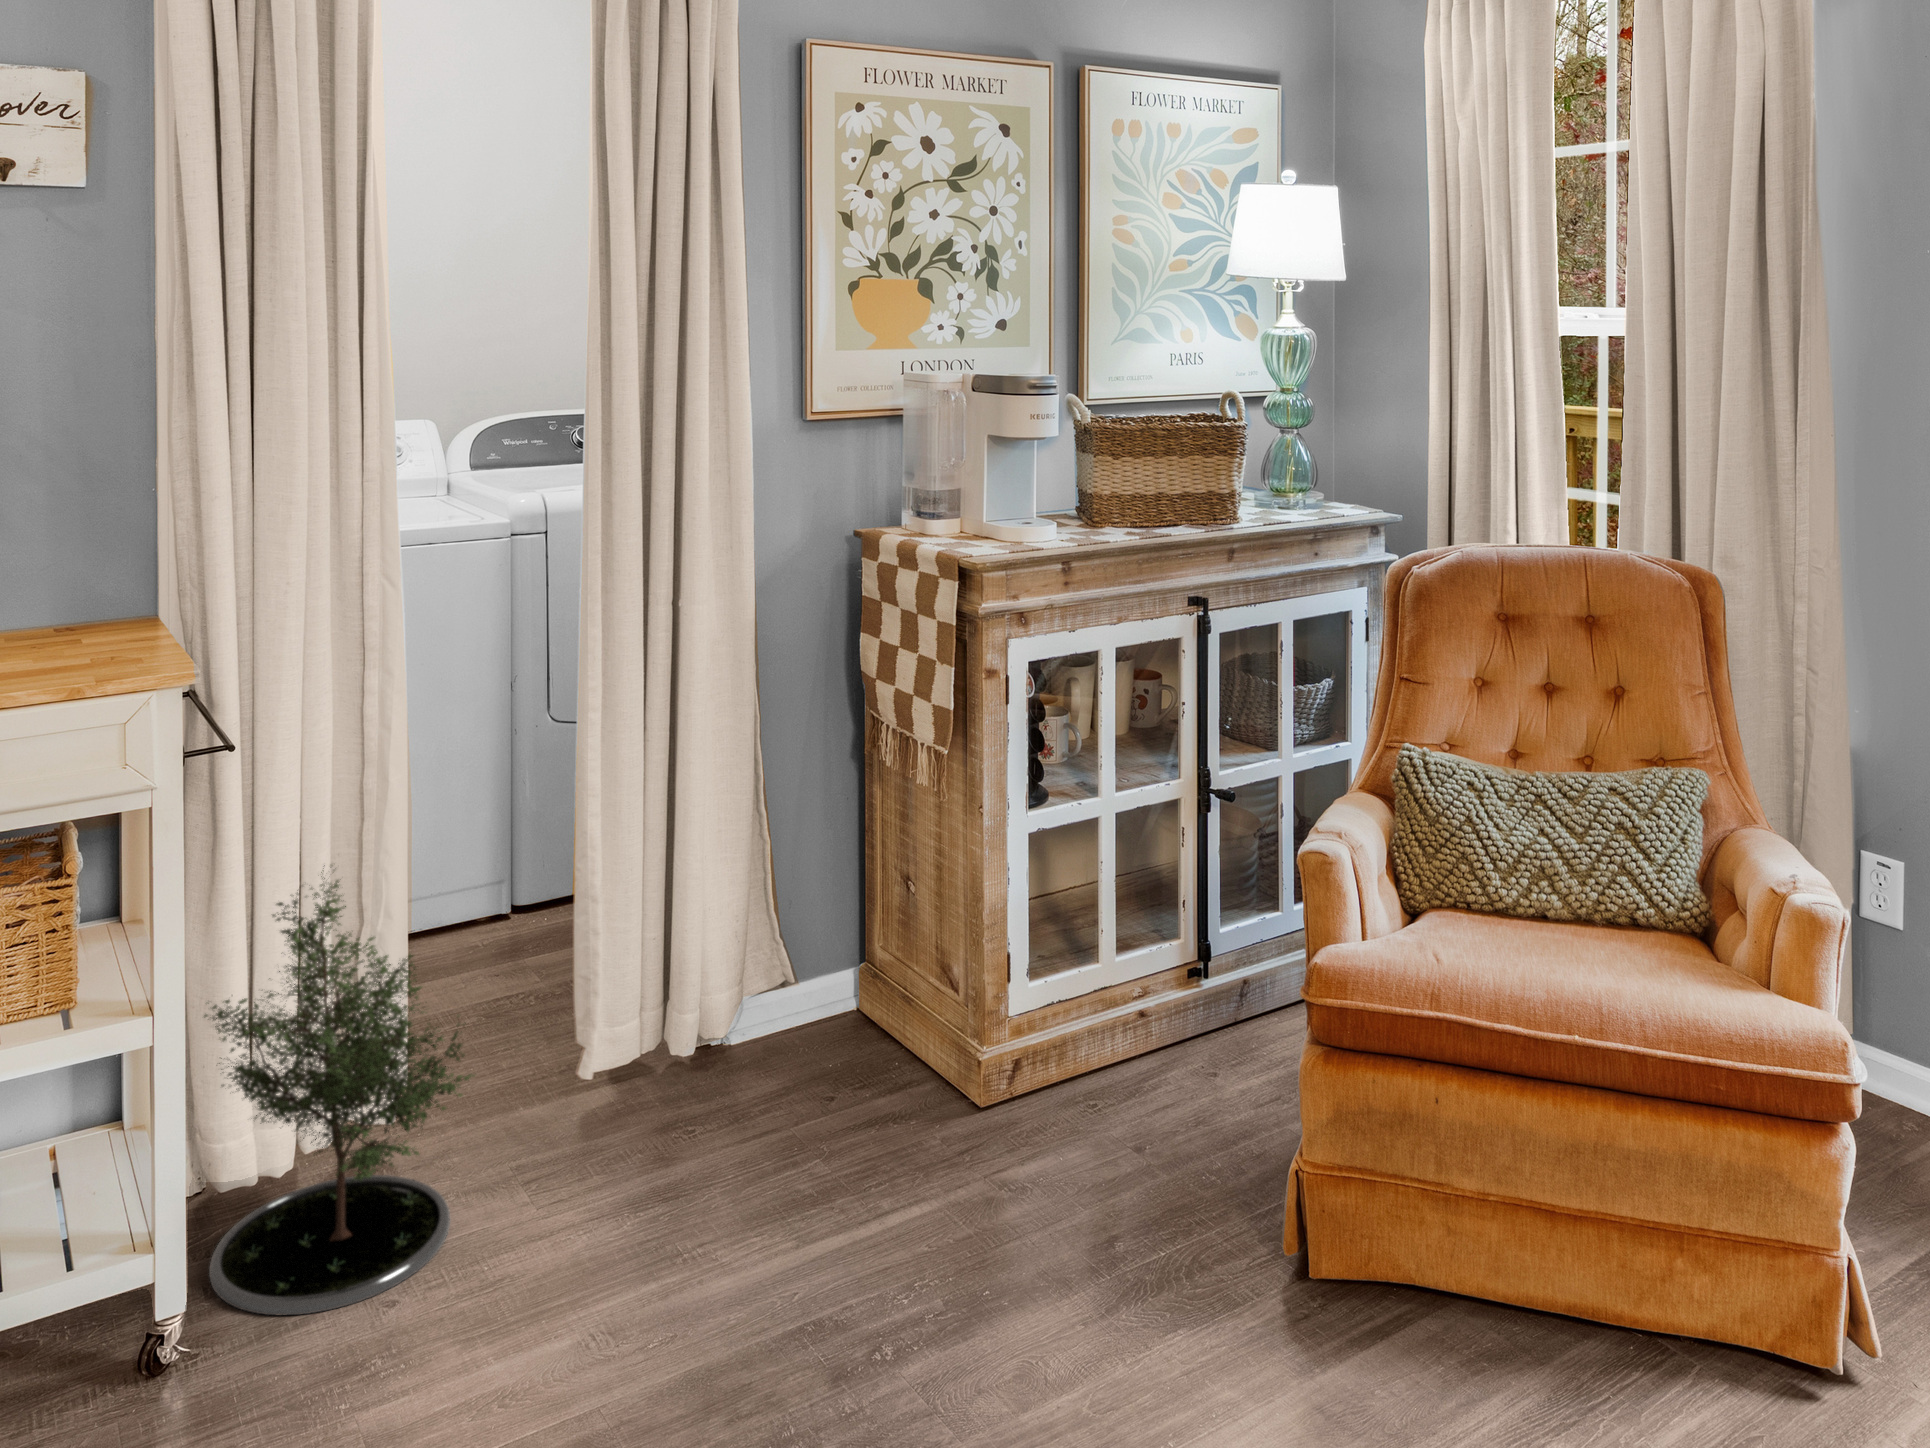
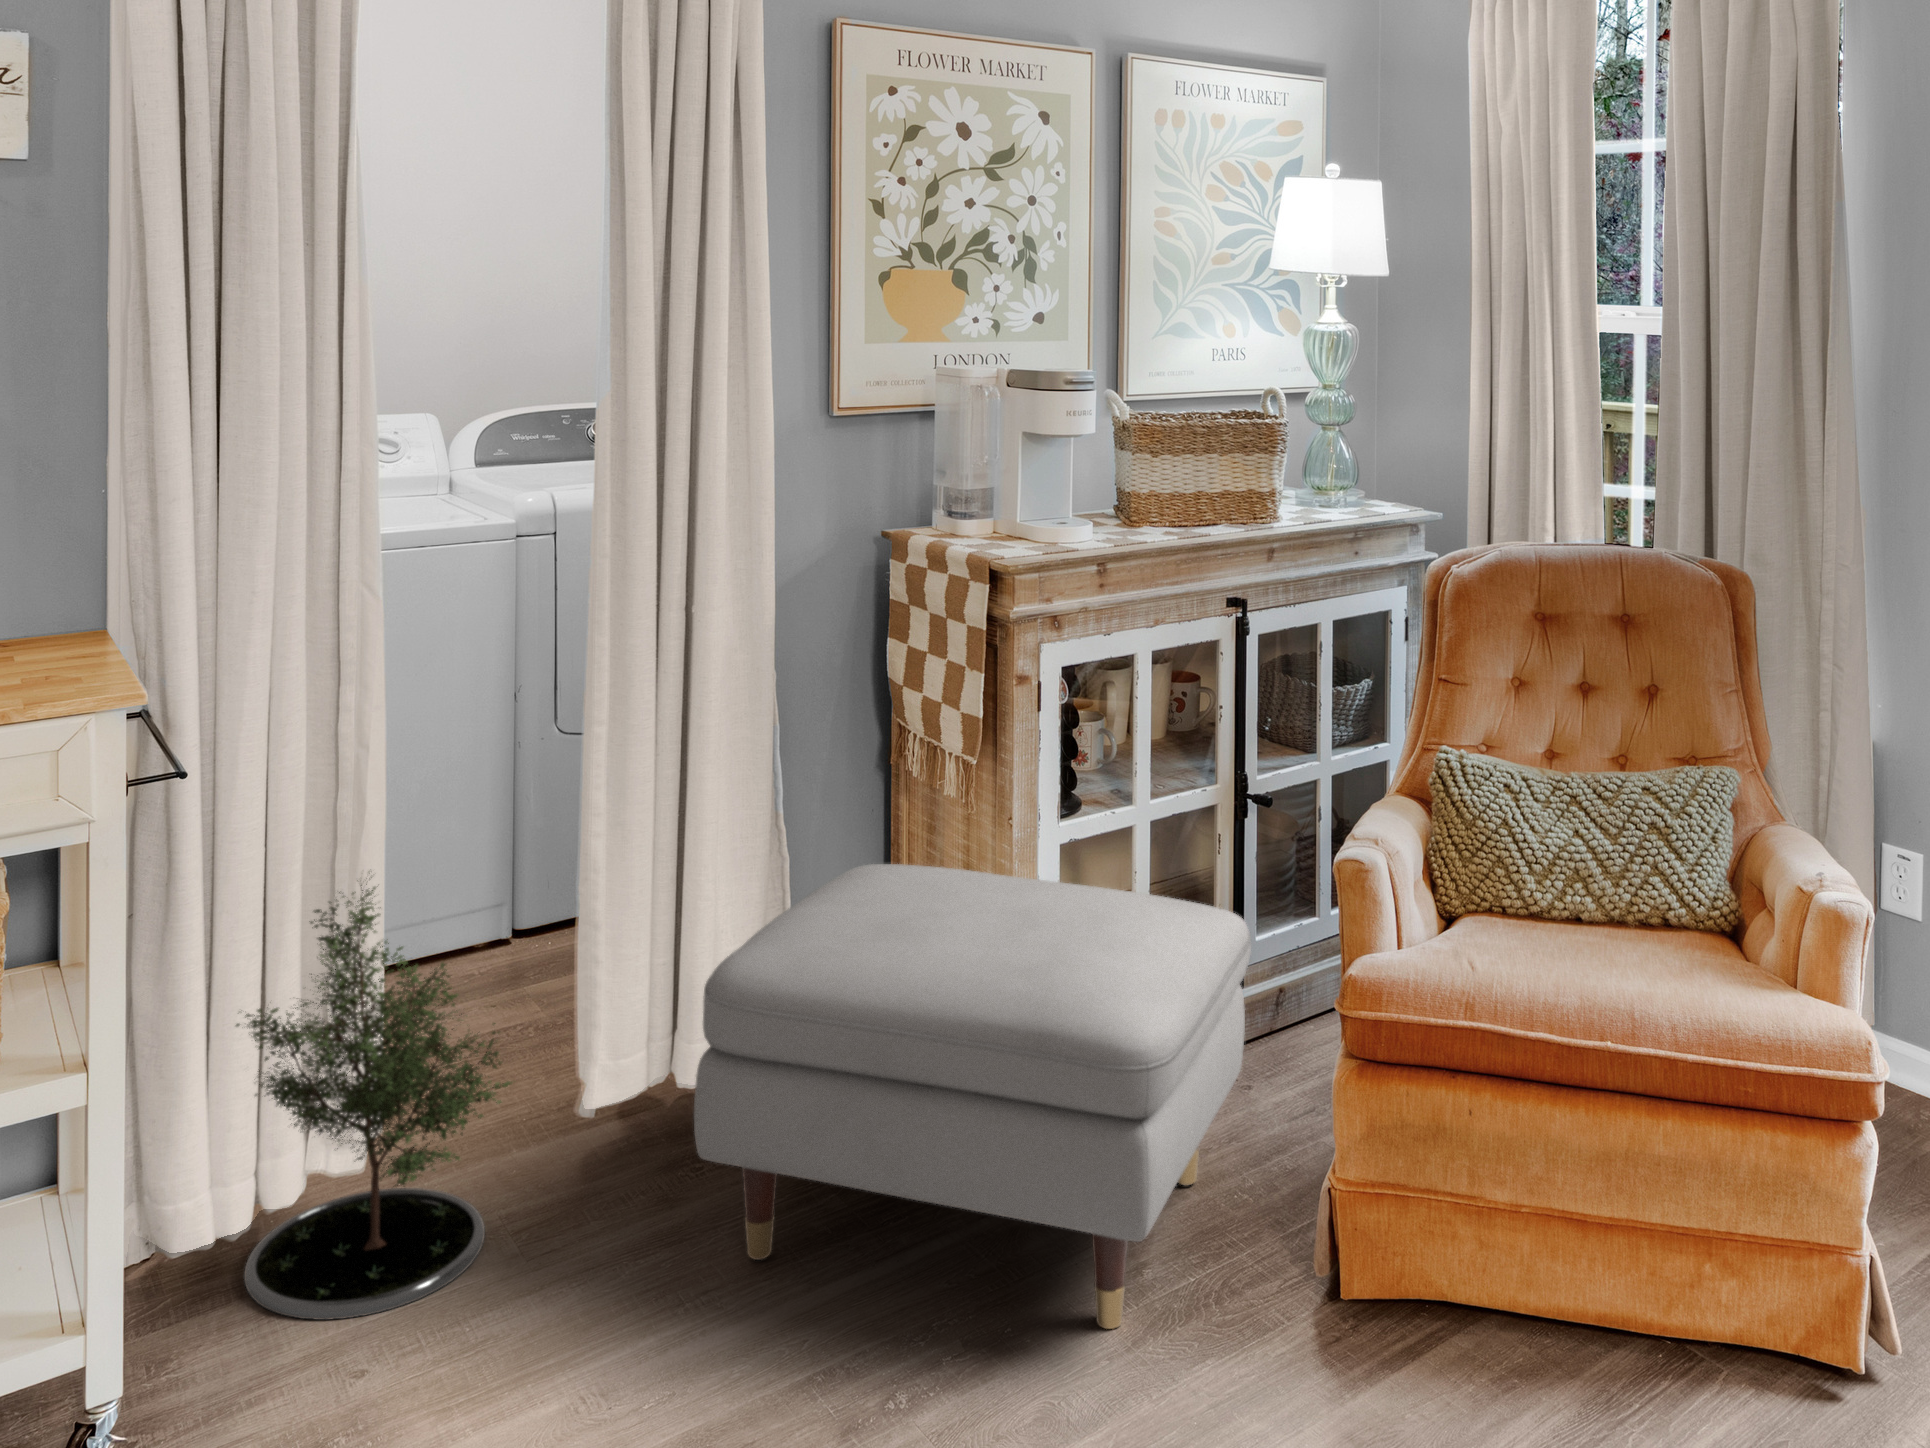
ottoman: none [650,855,1211,1343] -> present [694,864,1251,1329]

